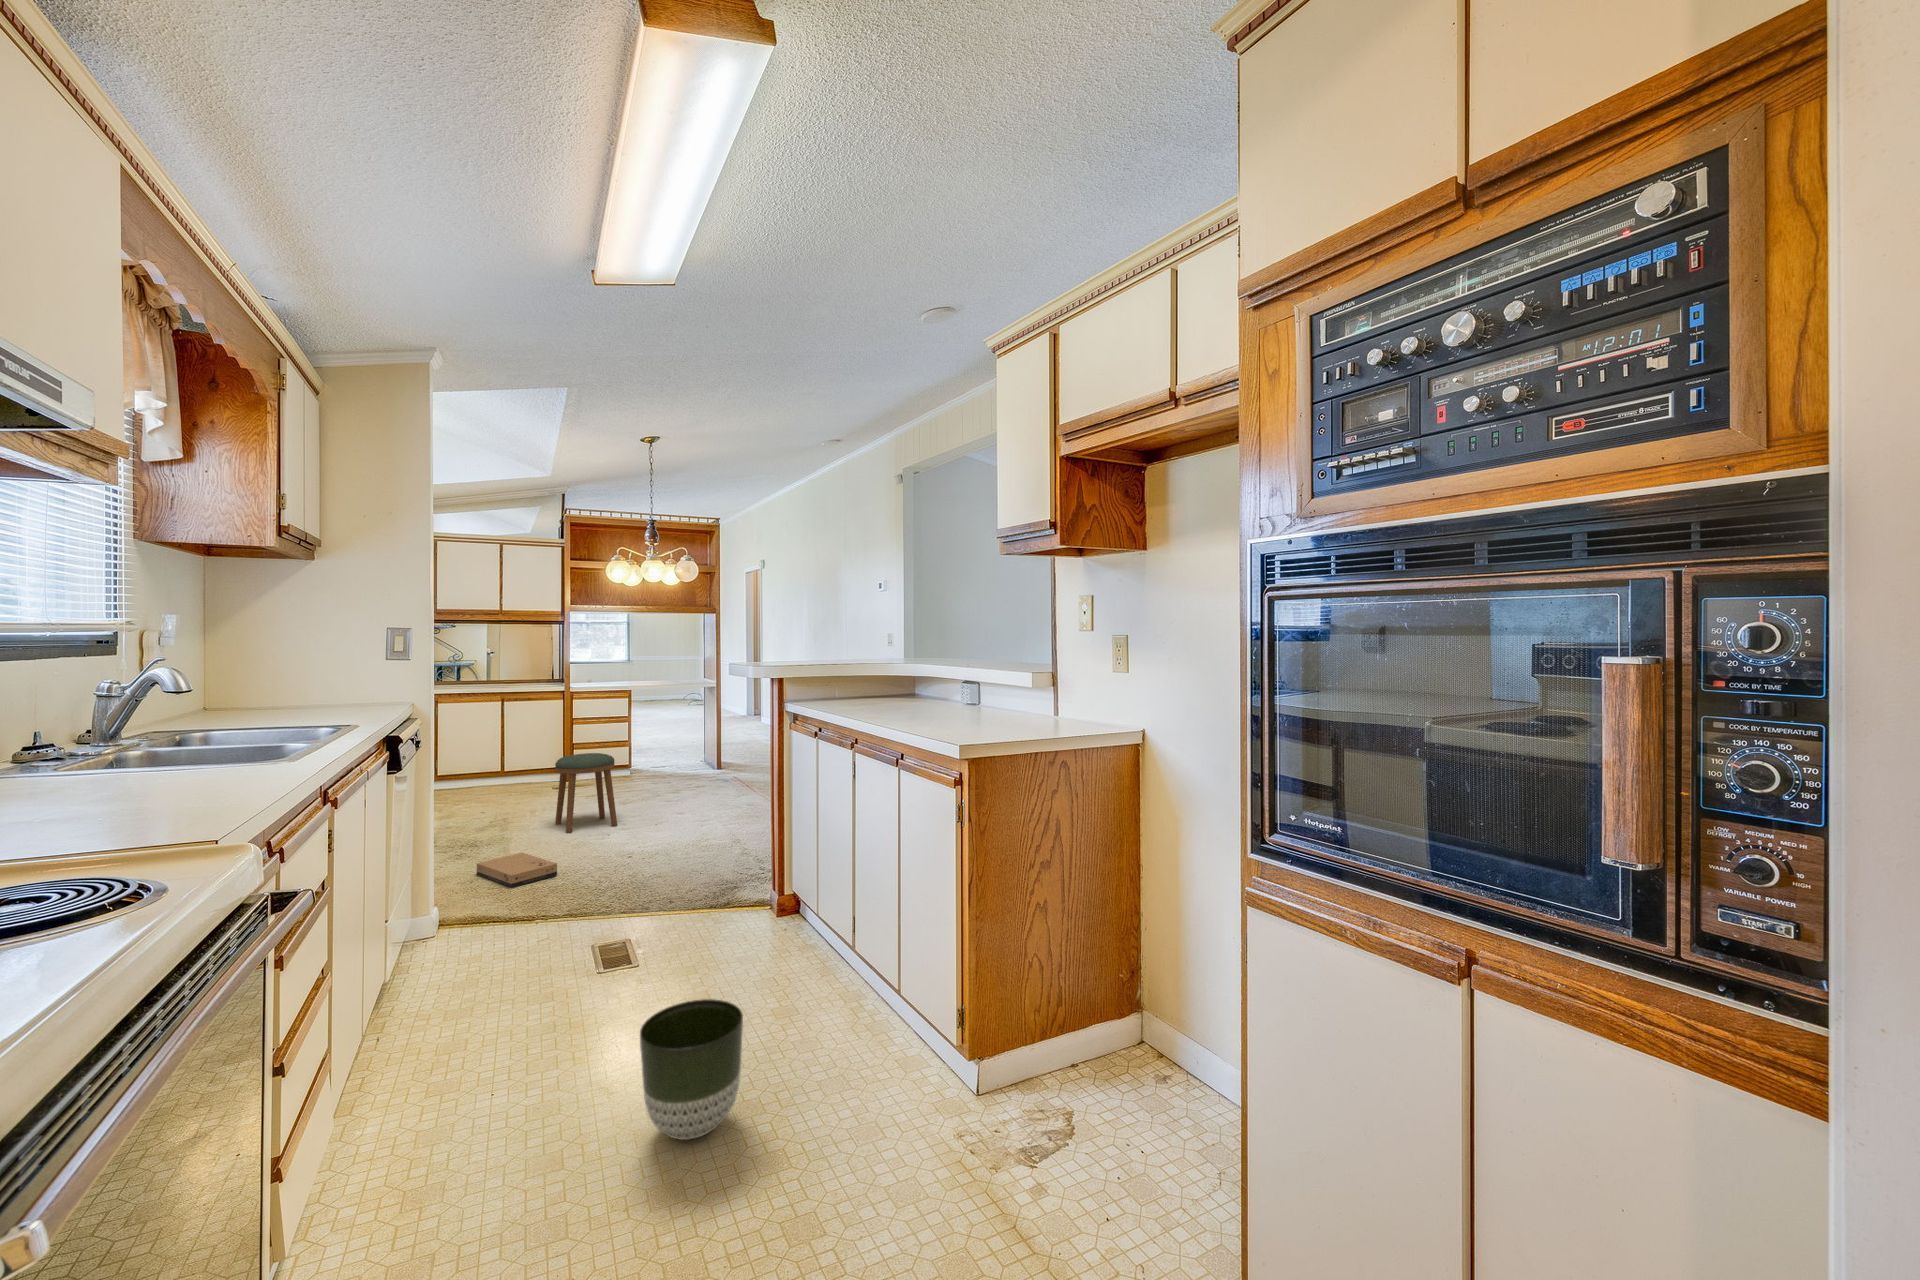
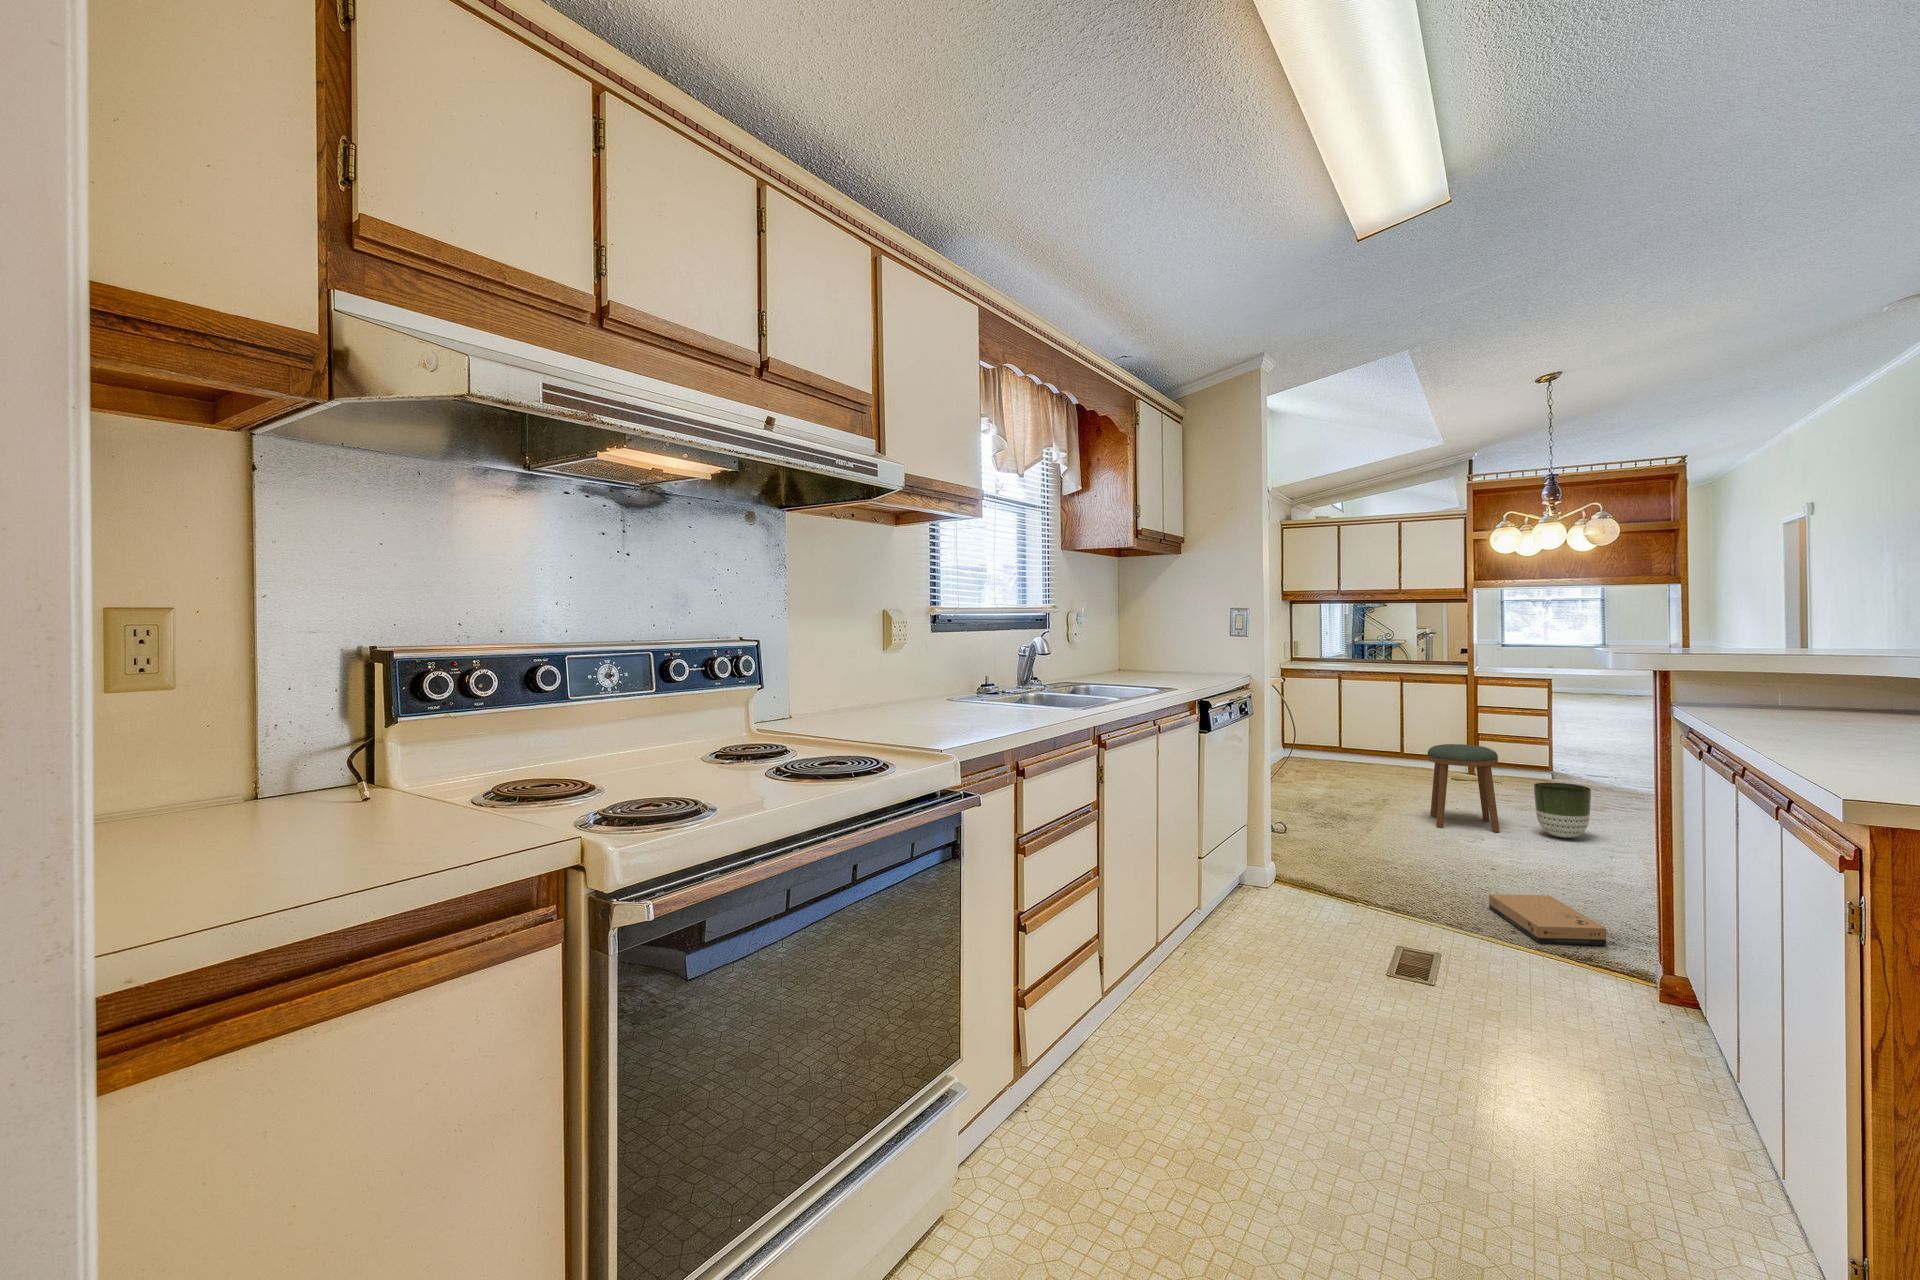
cardboard box: present [477,853,557,888] -> present [1489,894,1606,945]
planter: present [640,999,743,1140] -> present [1534,783,1591,838]

